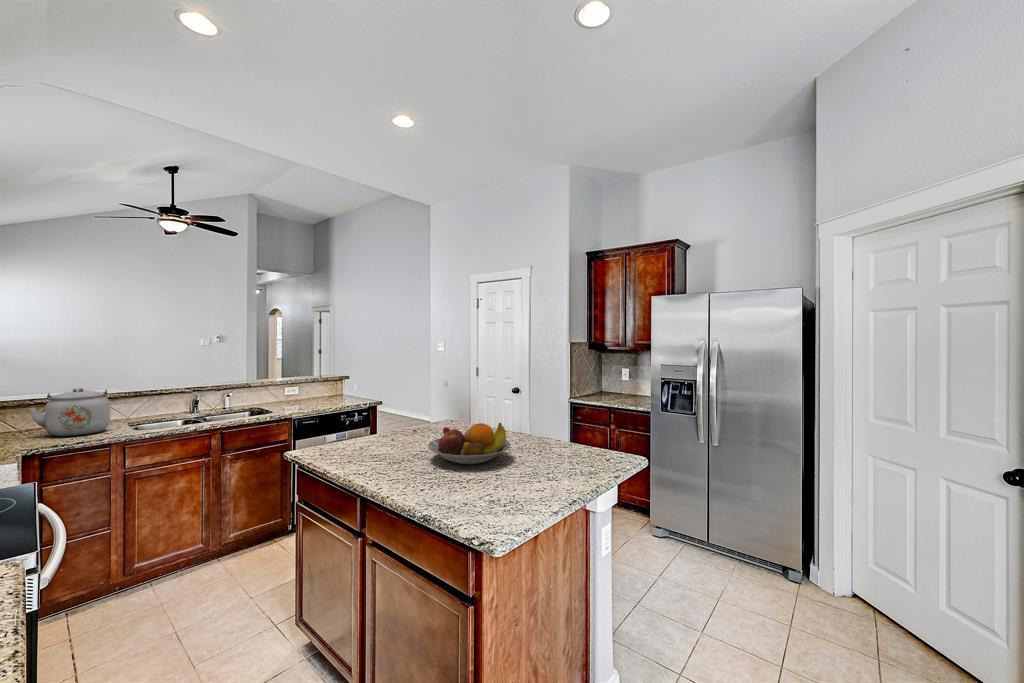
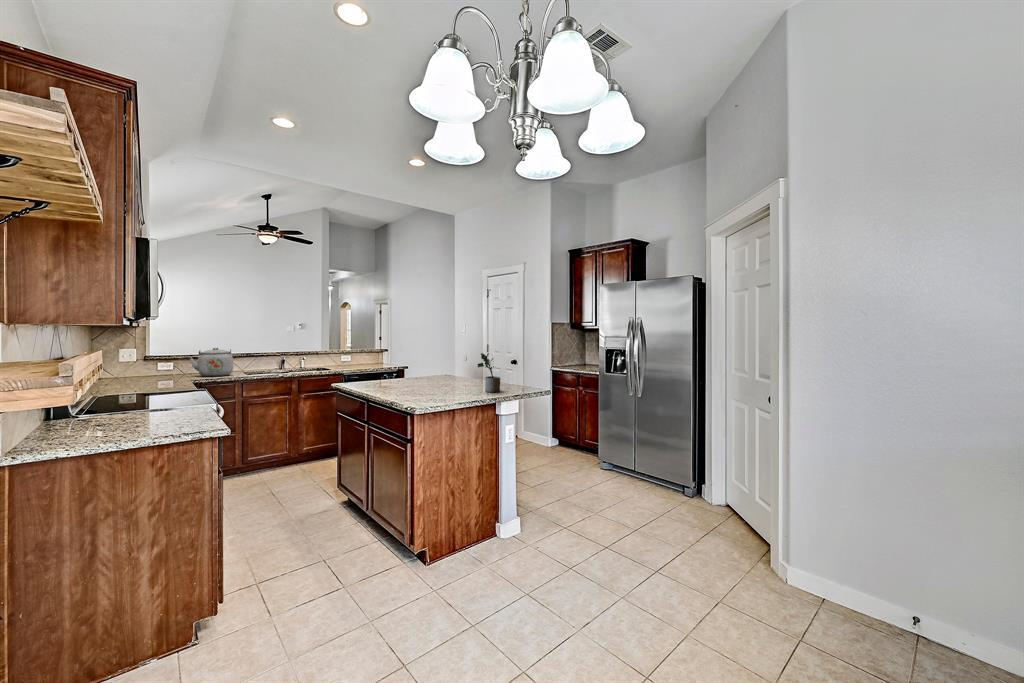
potted plant: none [552,406,585,472] -> present [478,353,500,392]
fruit bowl: present [428,423,511,464] -> none [410,365,461,388]

